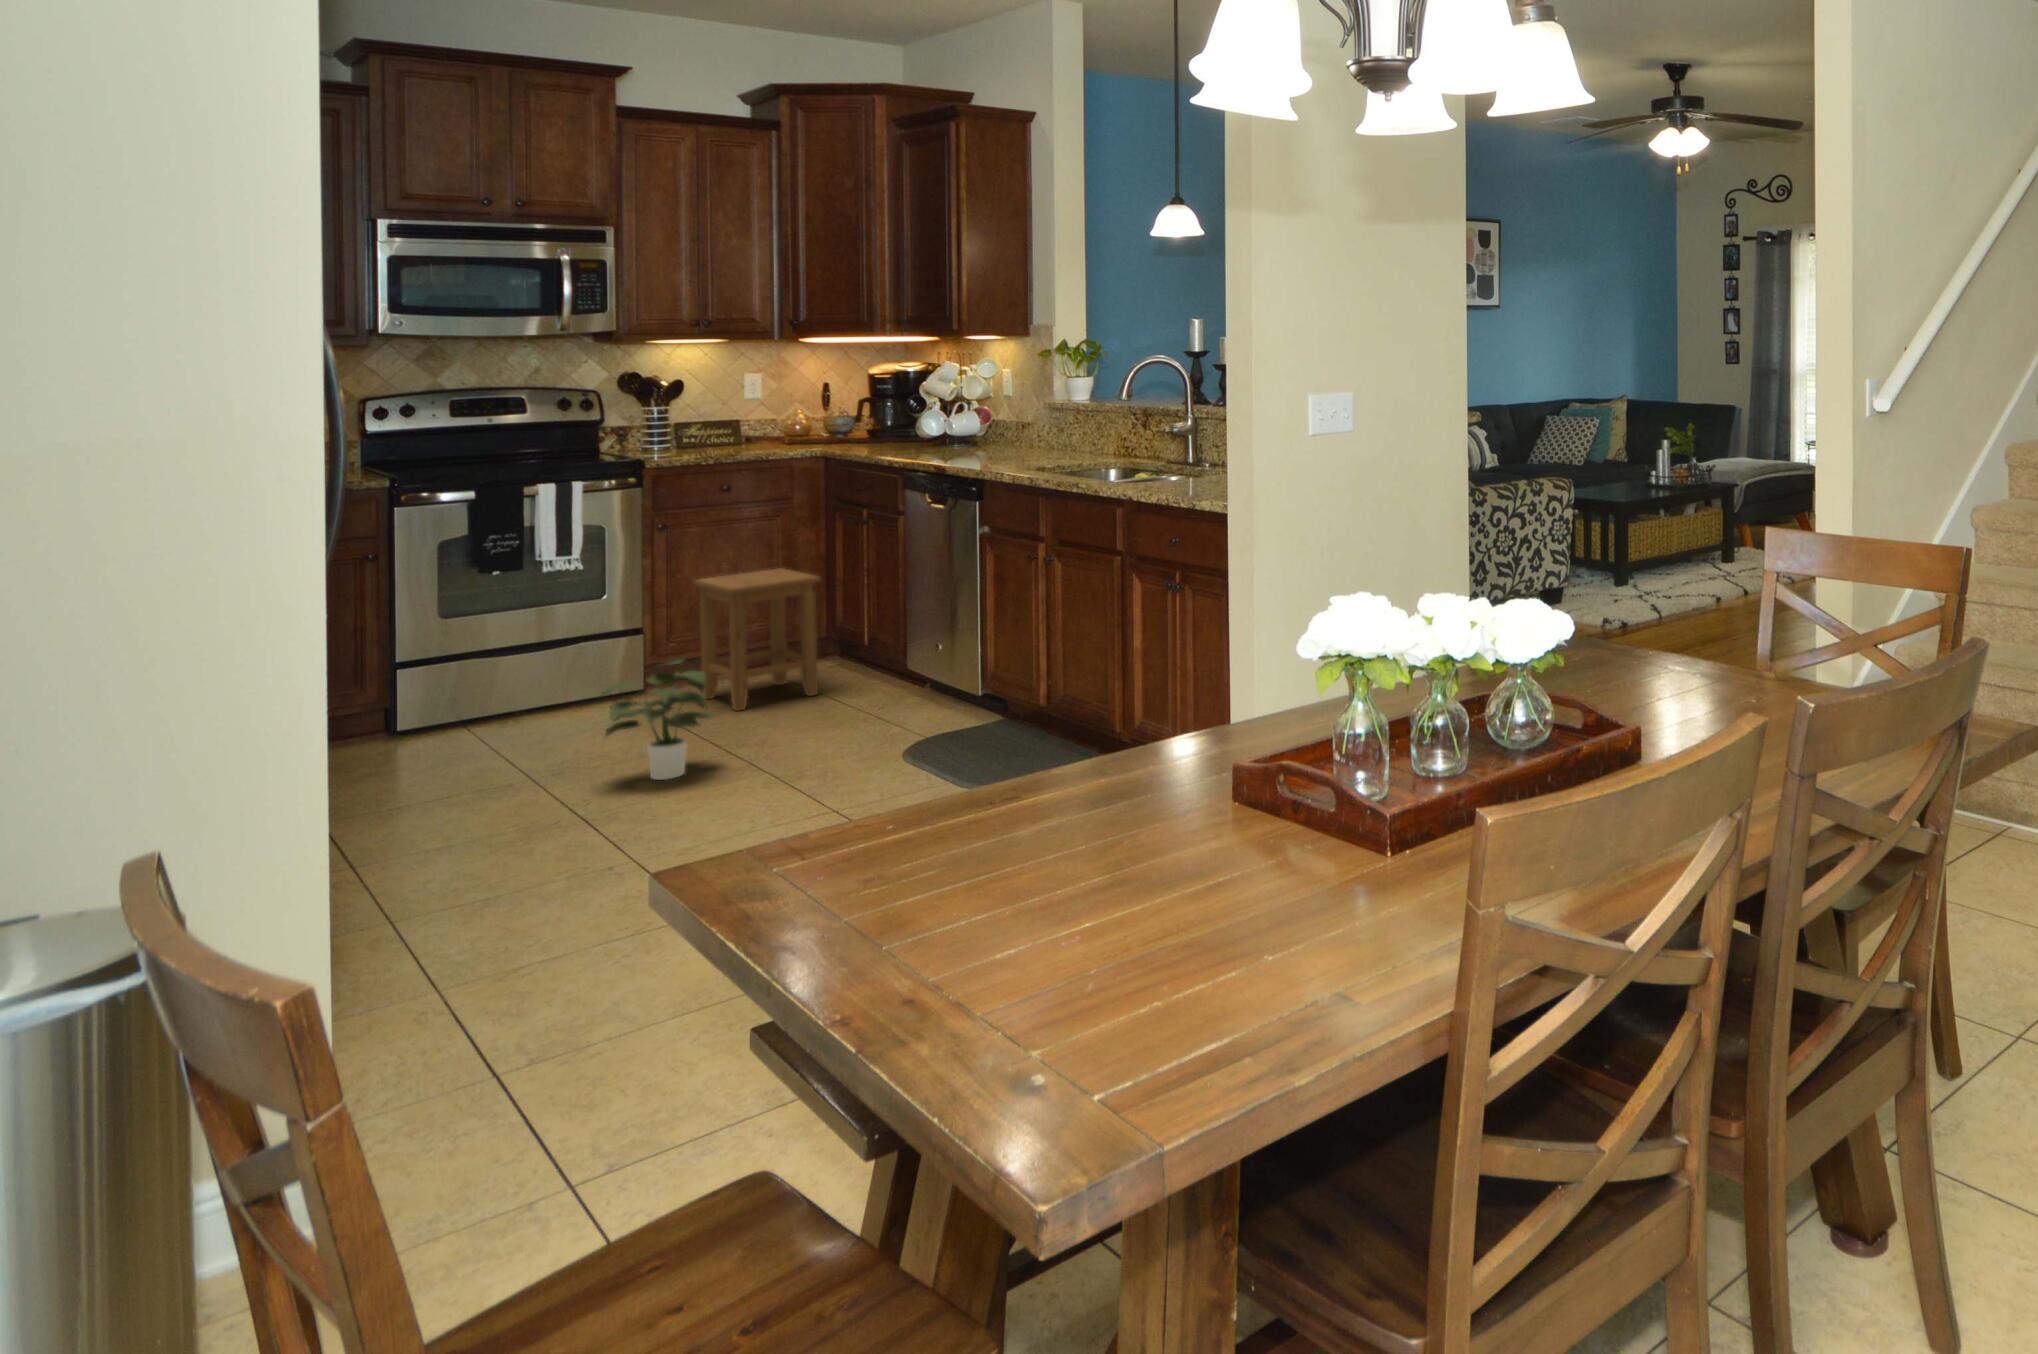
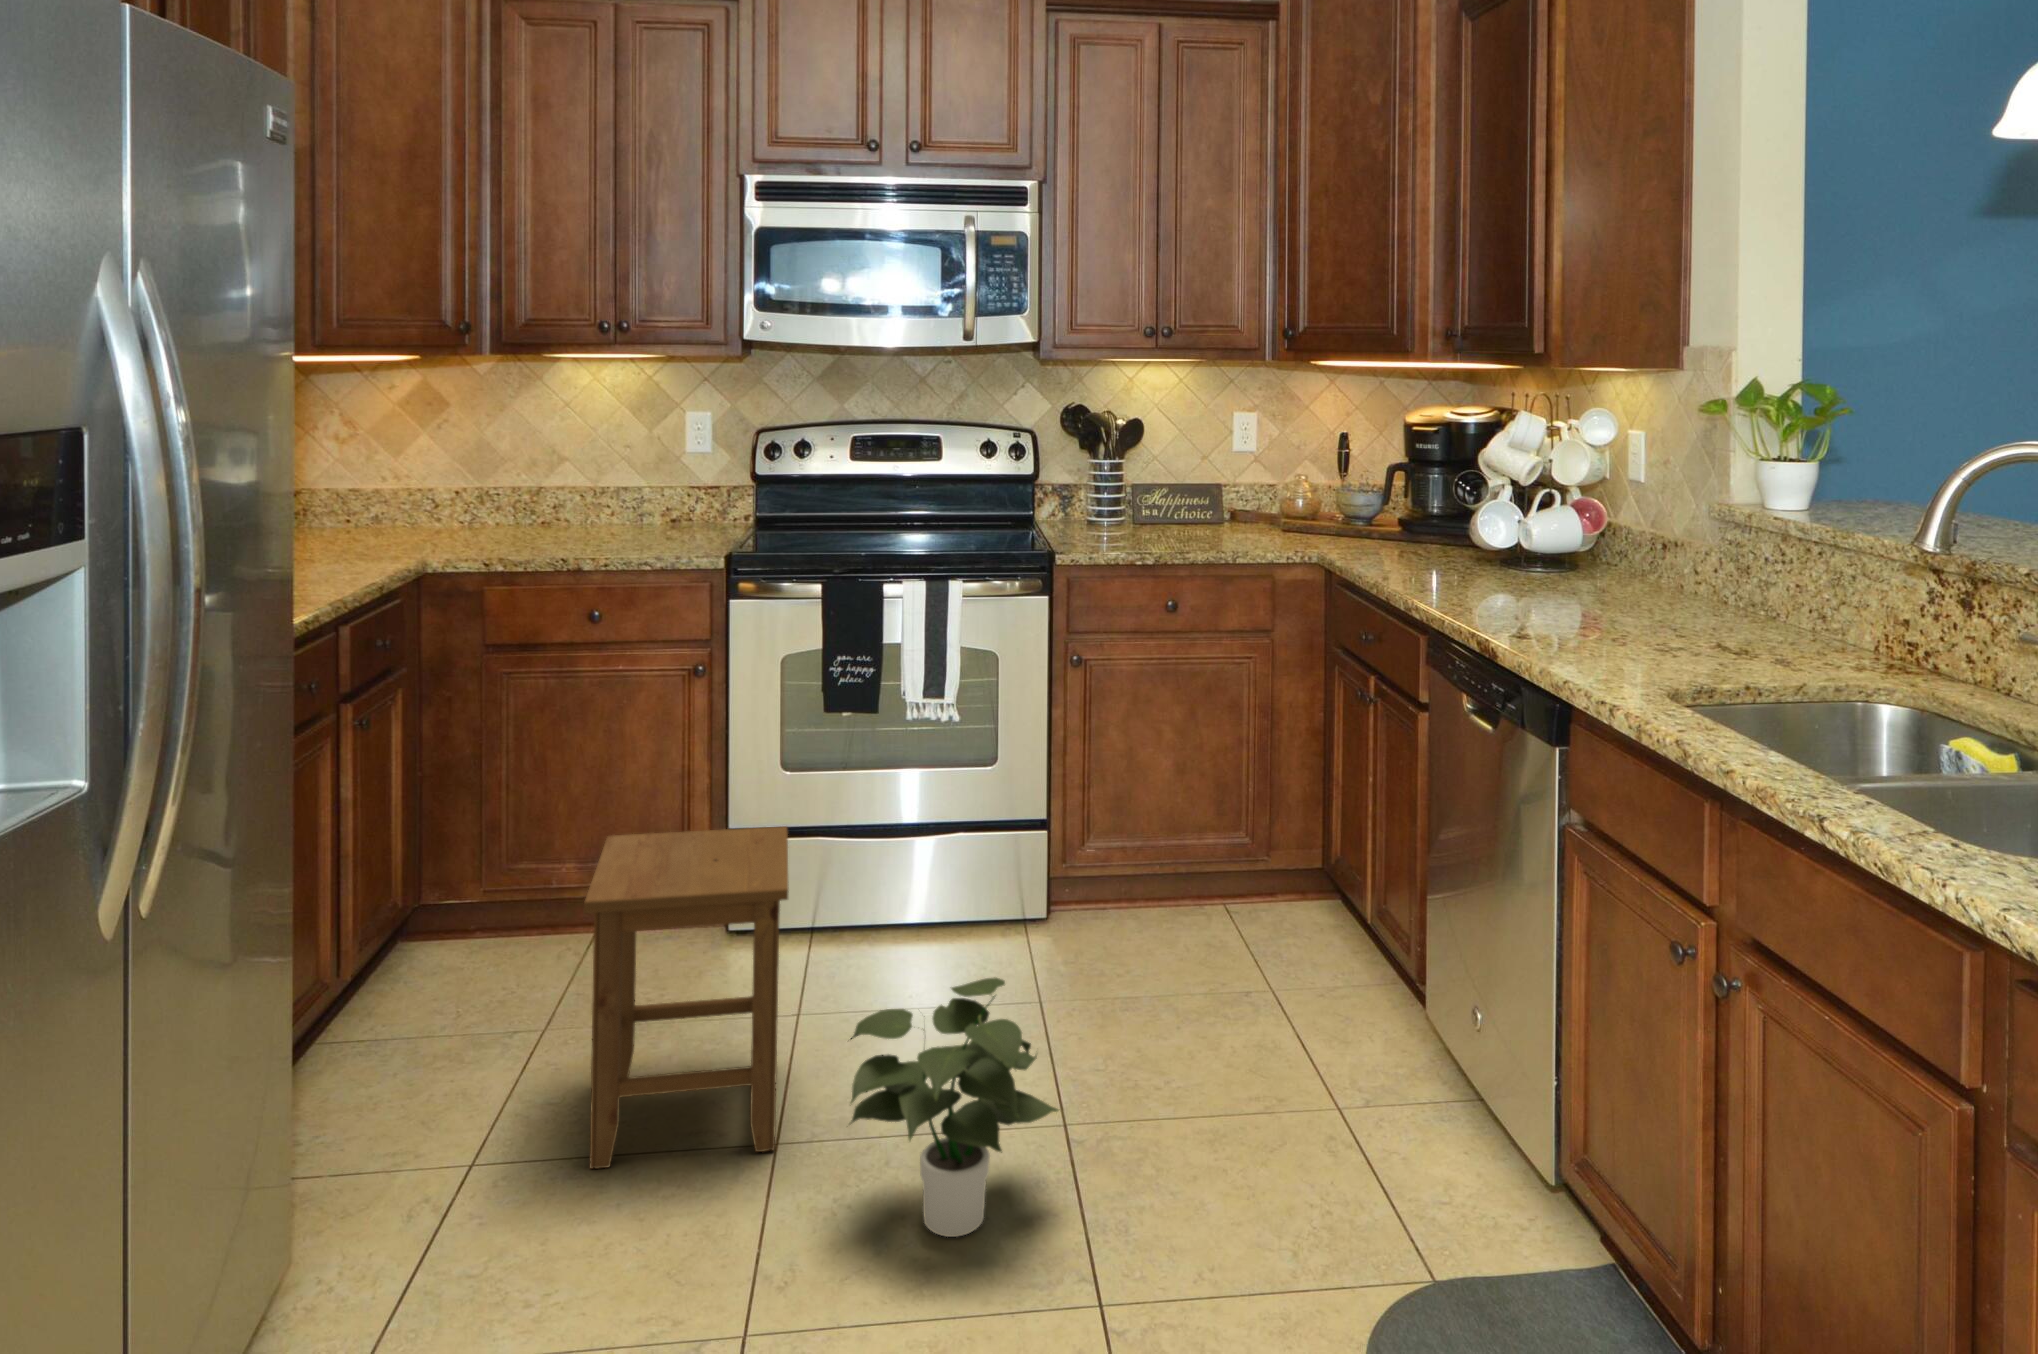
stool: present [694,568,821,711] -> present [584,826,789,1169]

